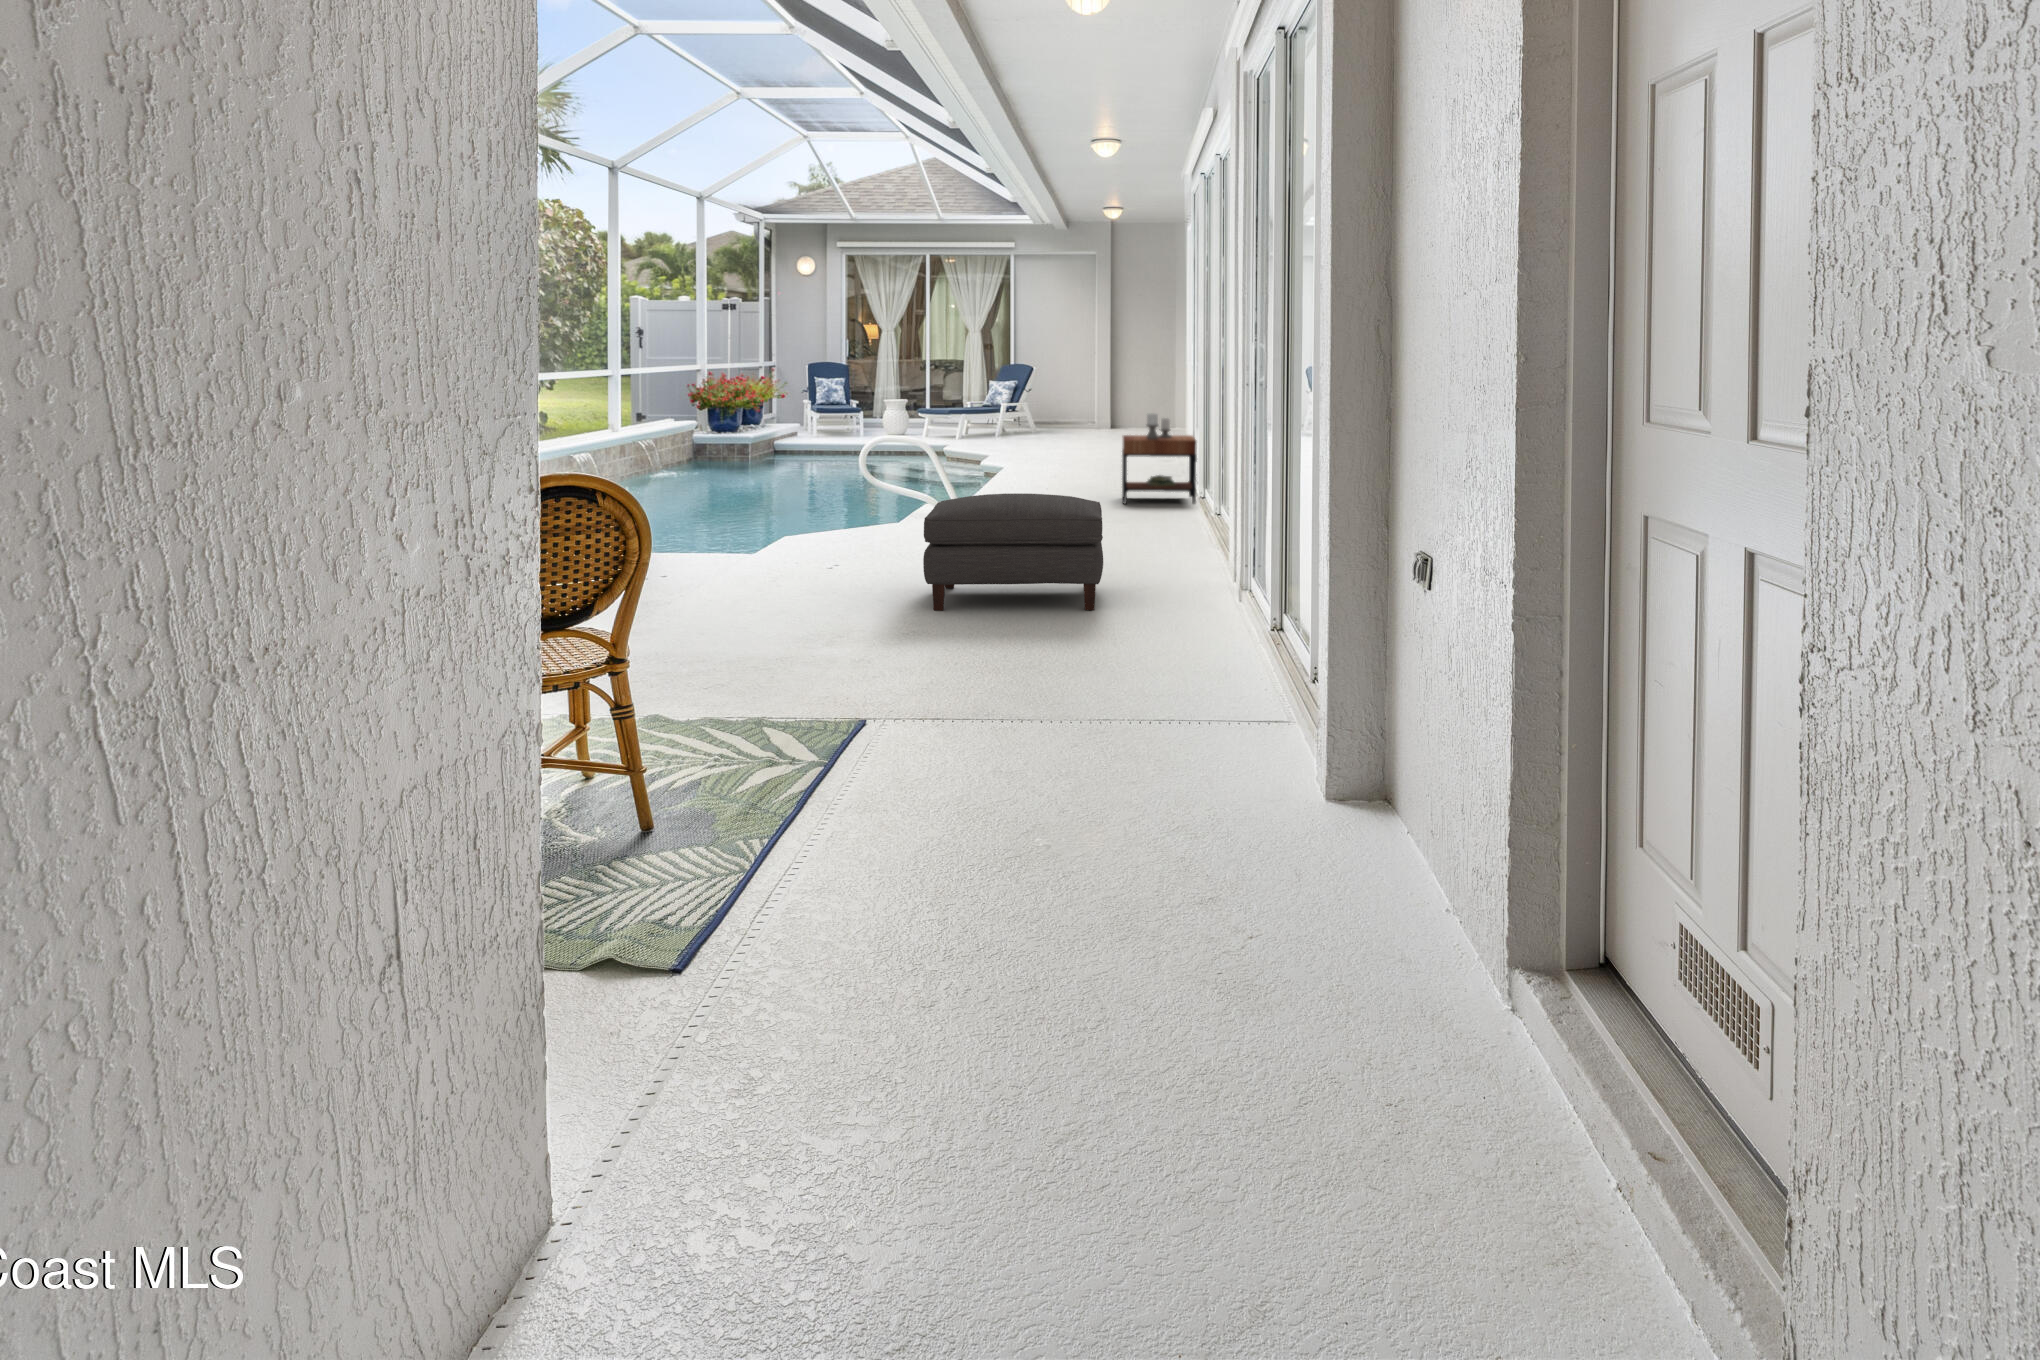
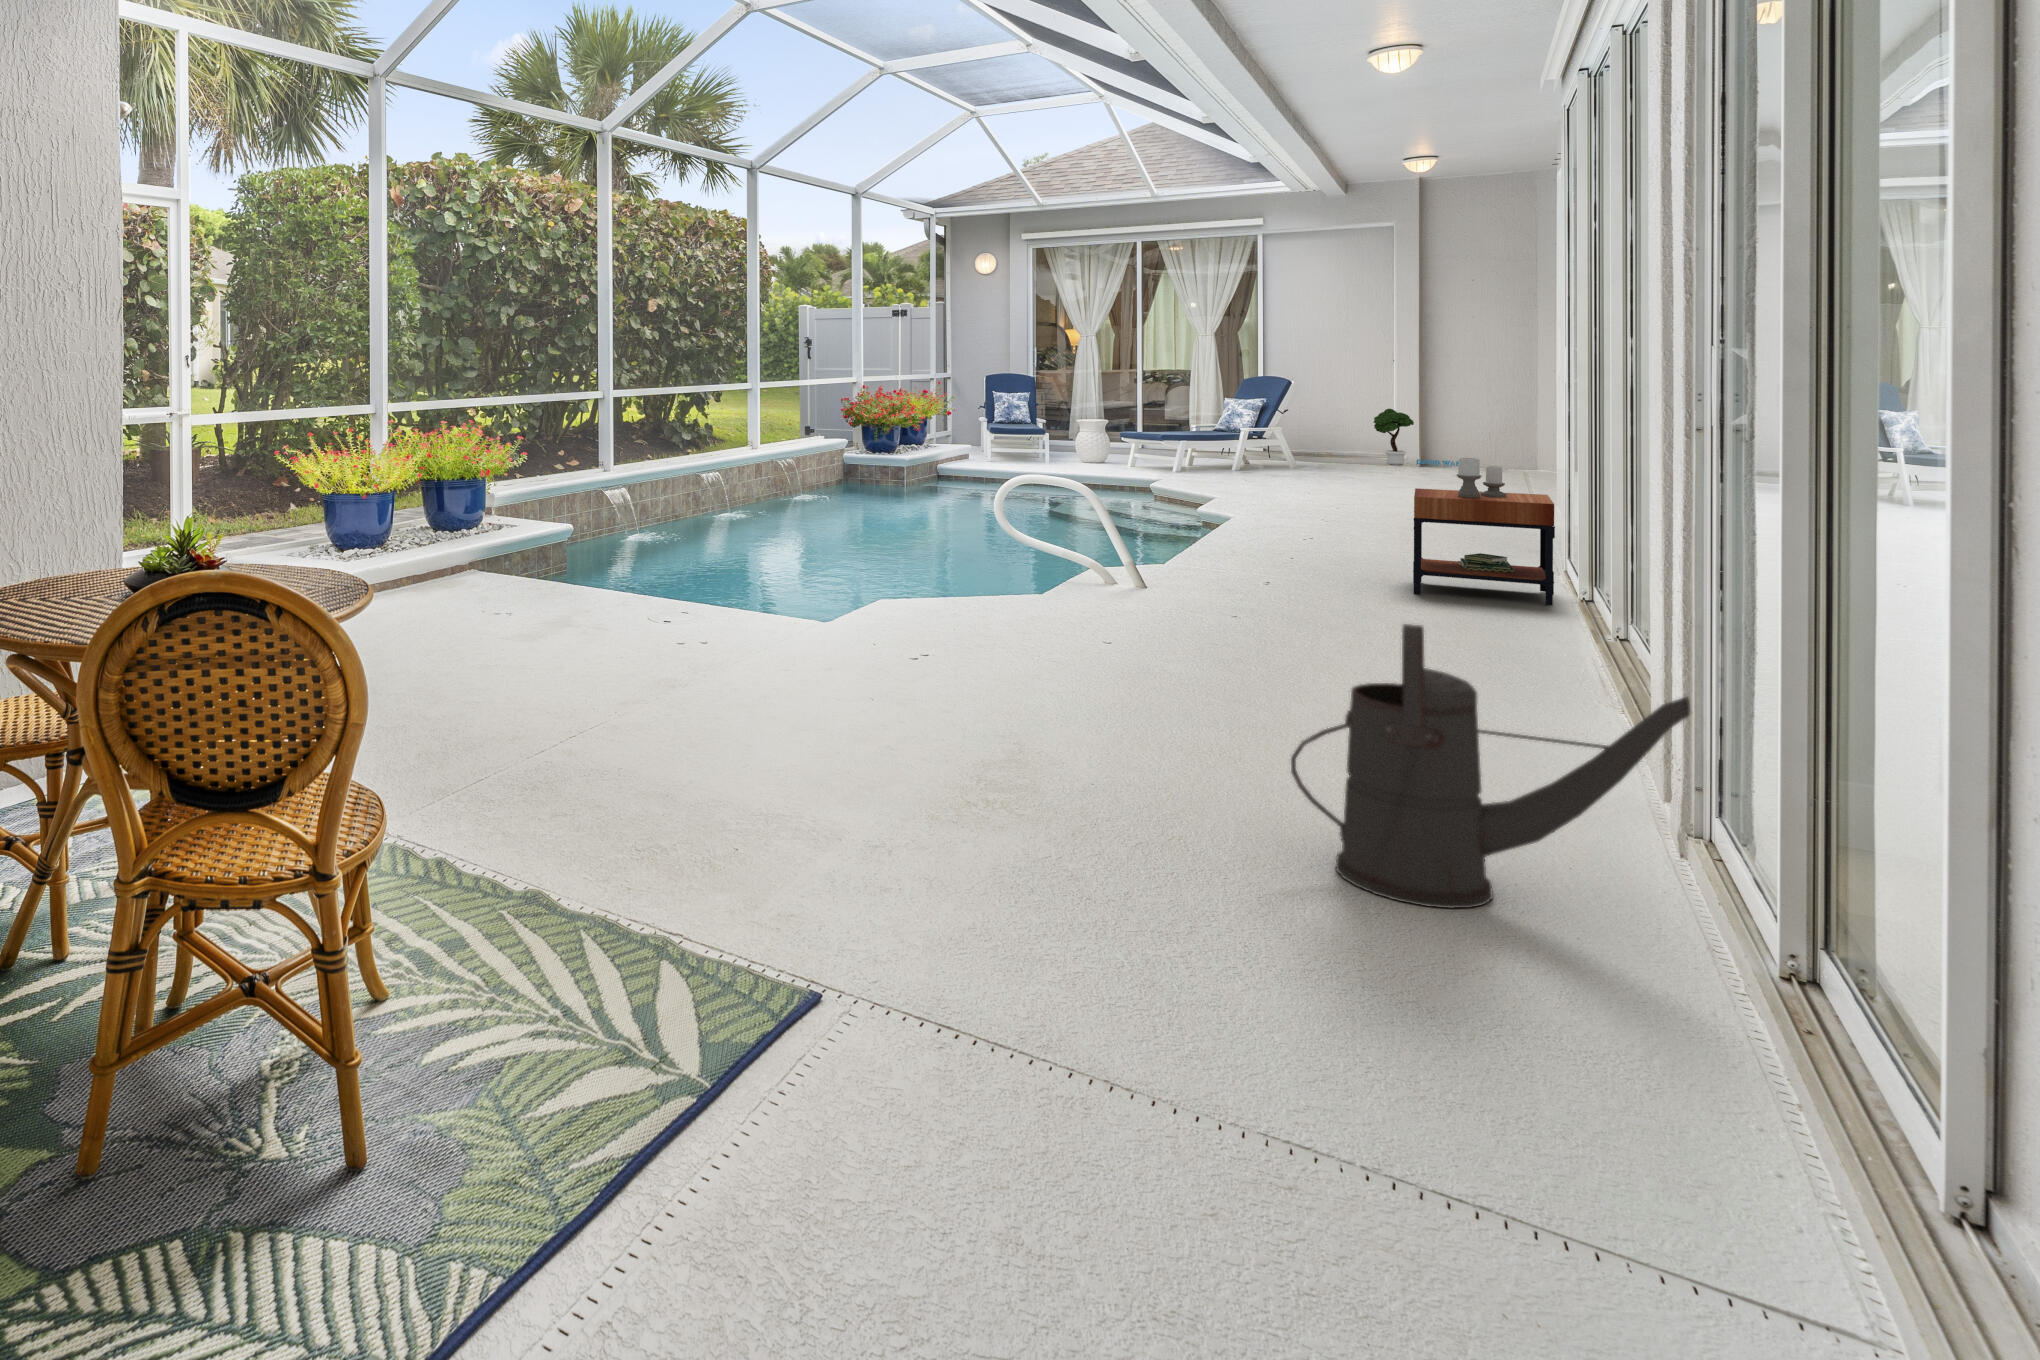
potted tree: none [1087,386,1143,427] -> present [1374,409,1458,466]
ottoman: present [923,493,1103,611] -> none [1023,587,1347,805]
watering can: none [1084,494,1257,642] -> present [1291,624,1690,908]

